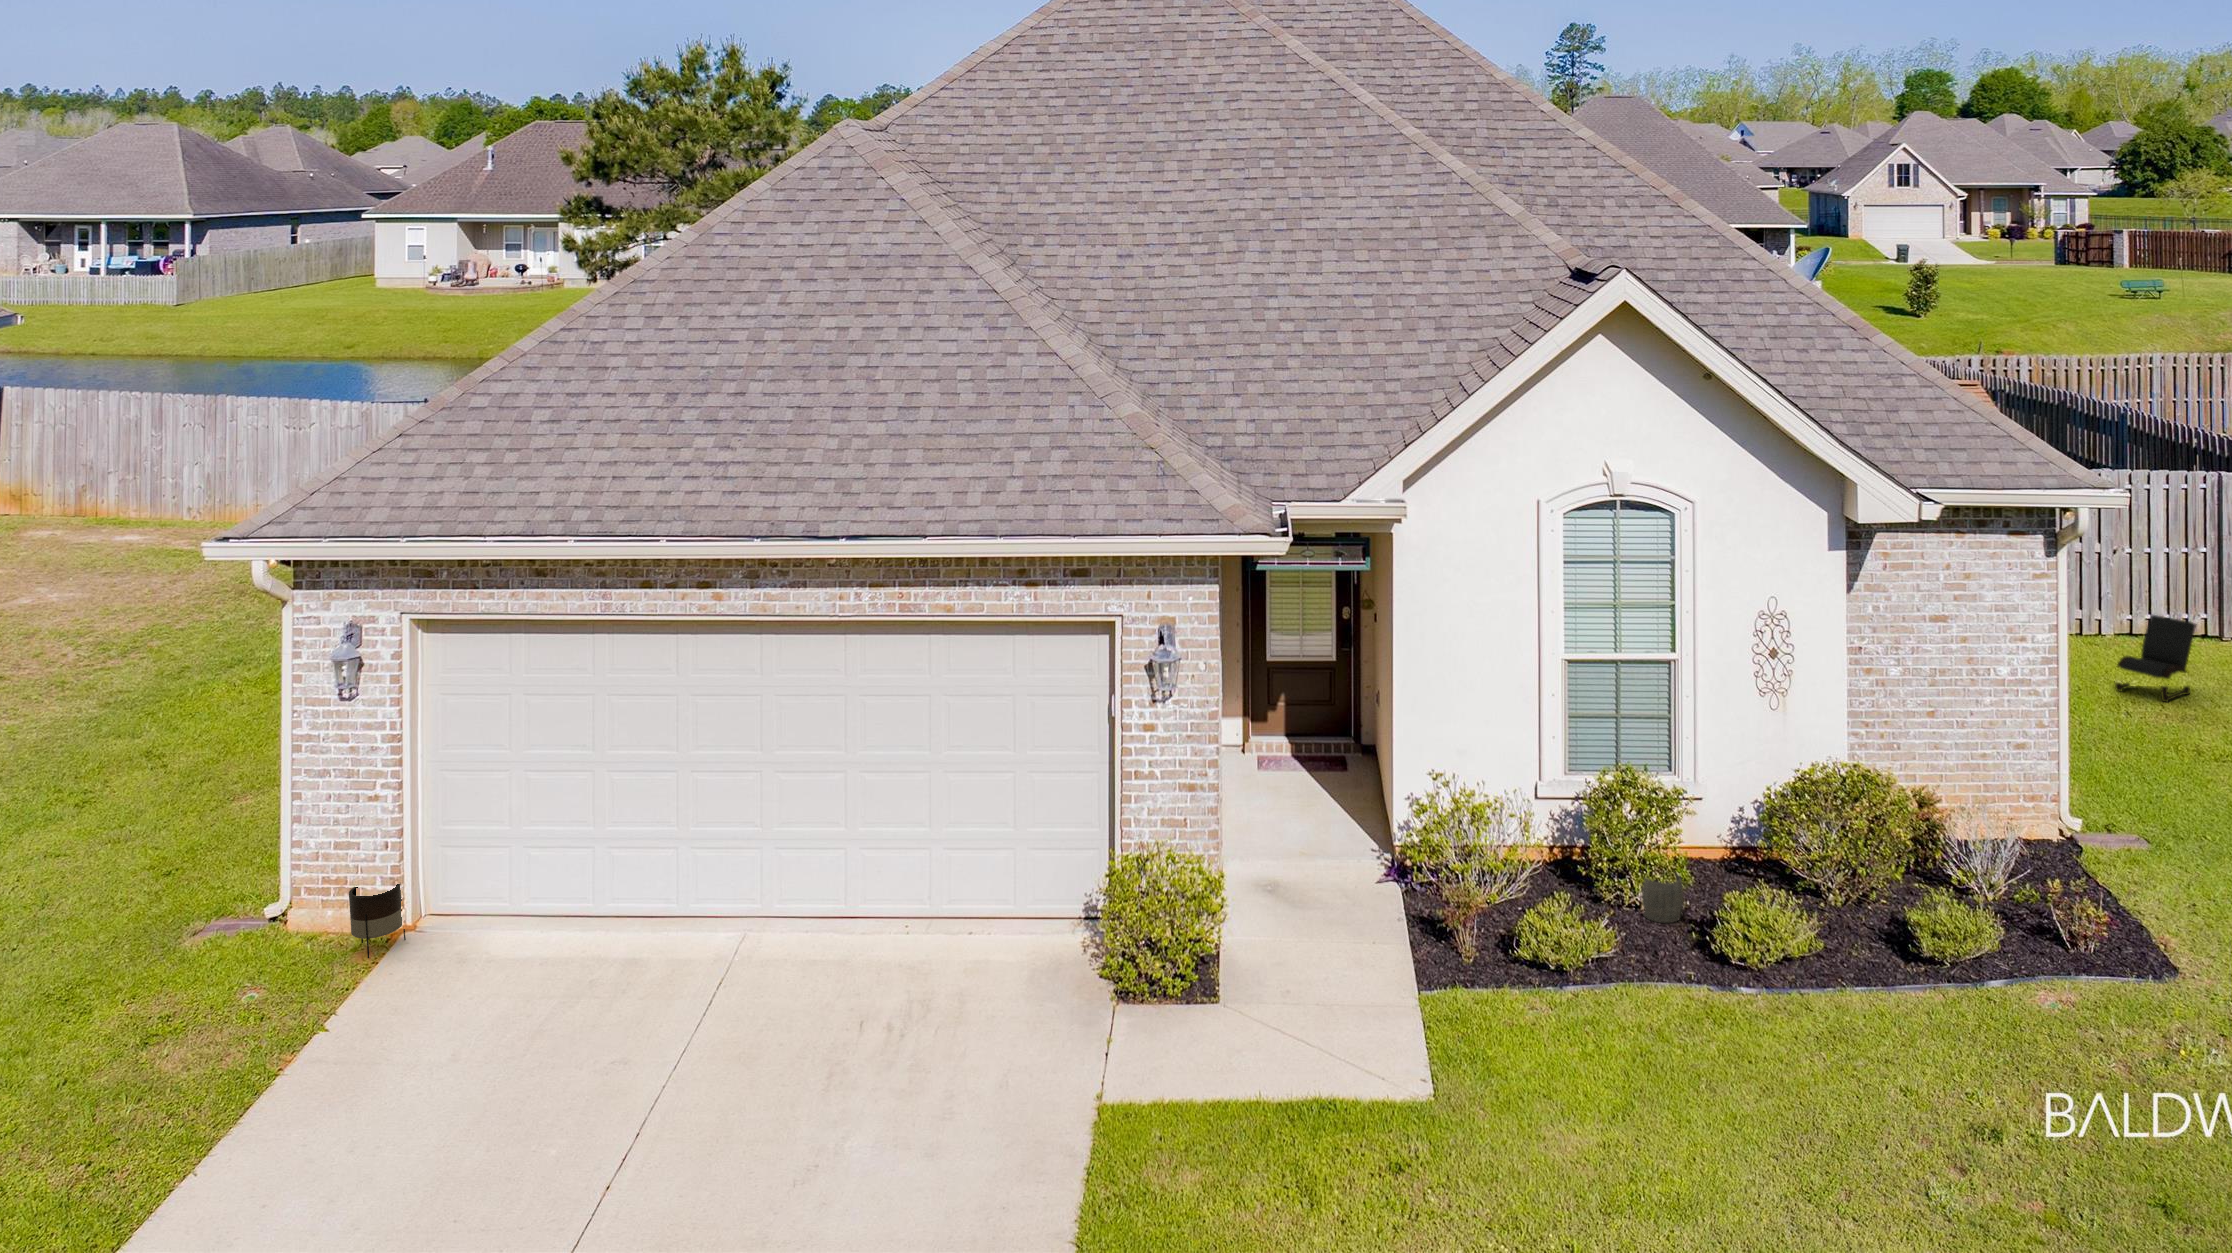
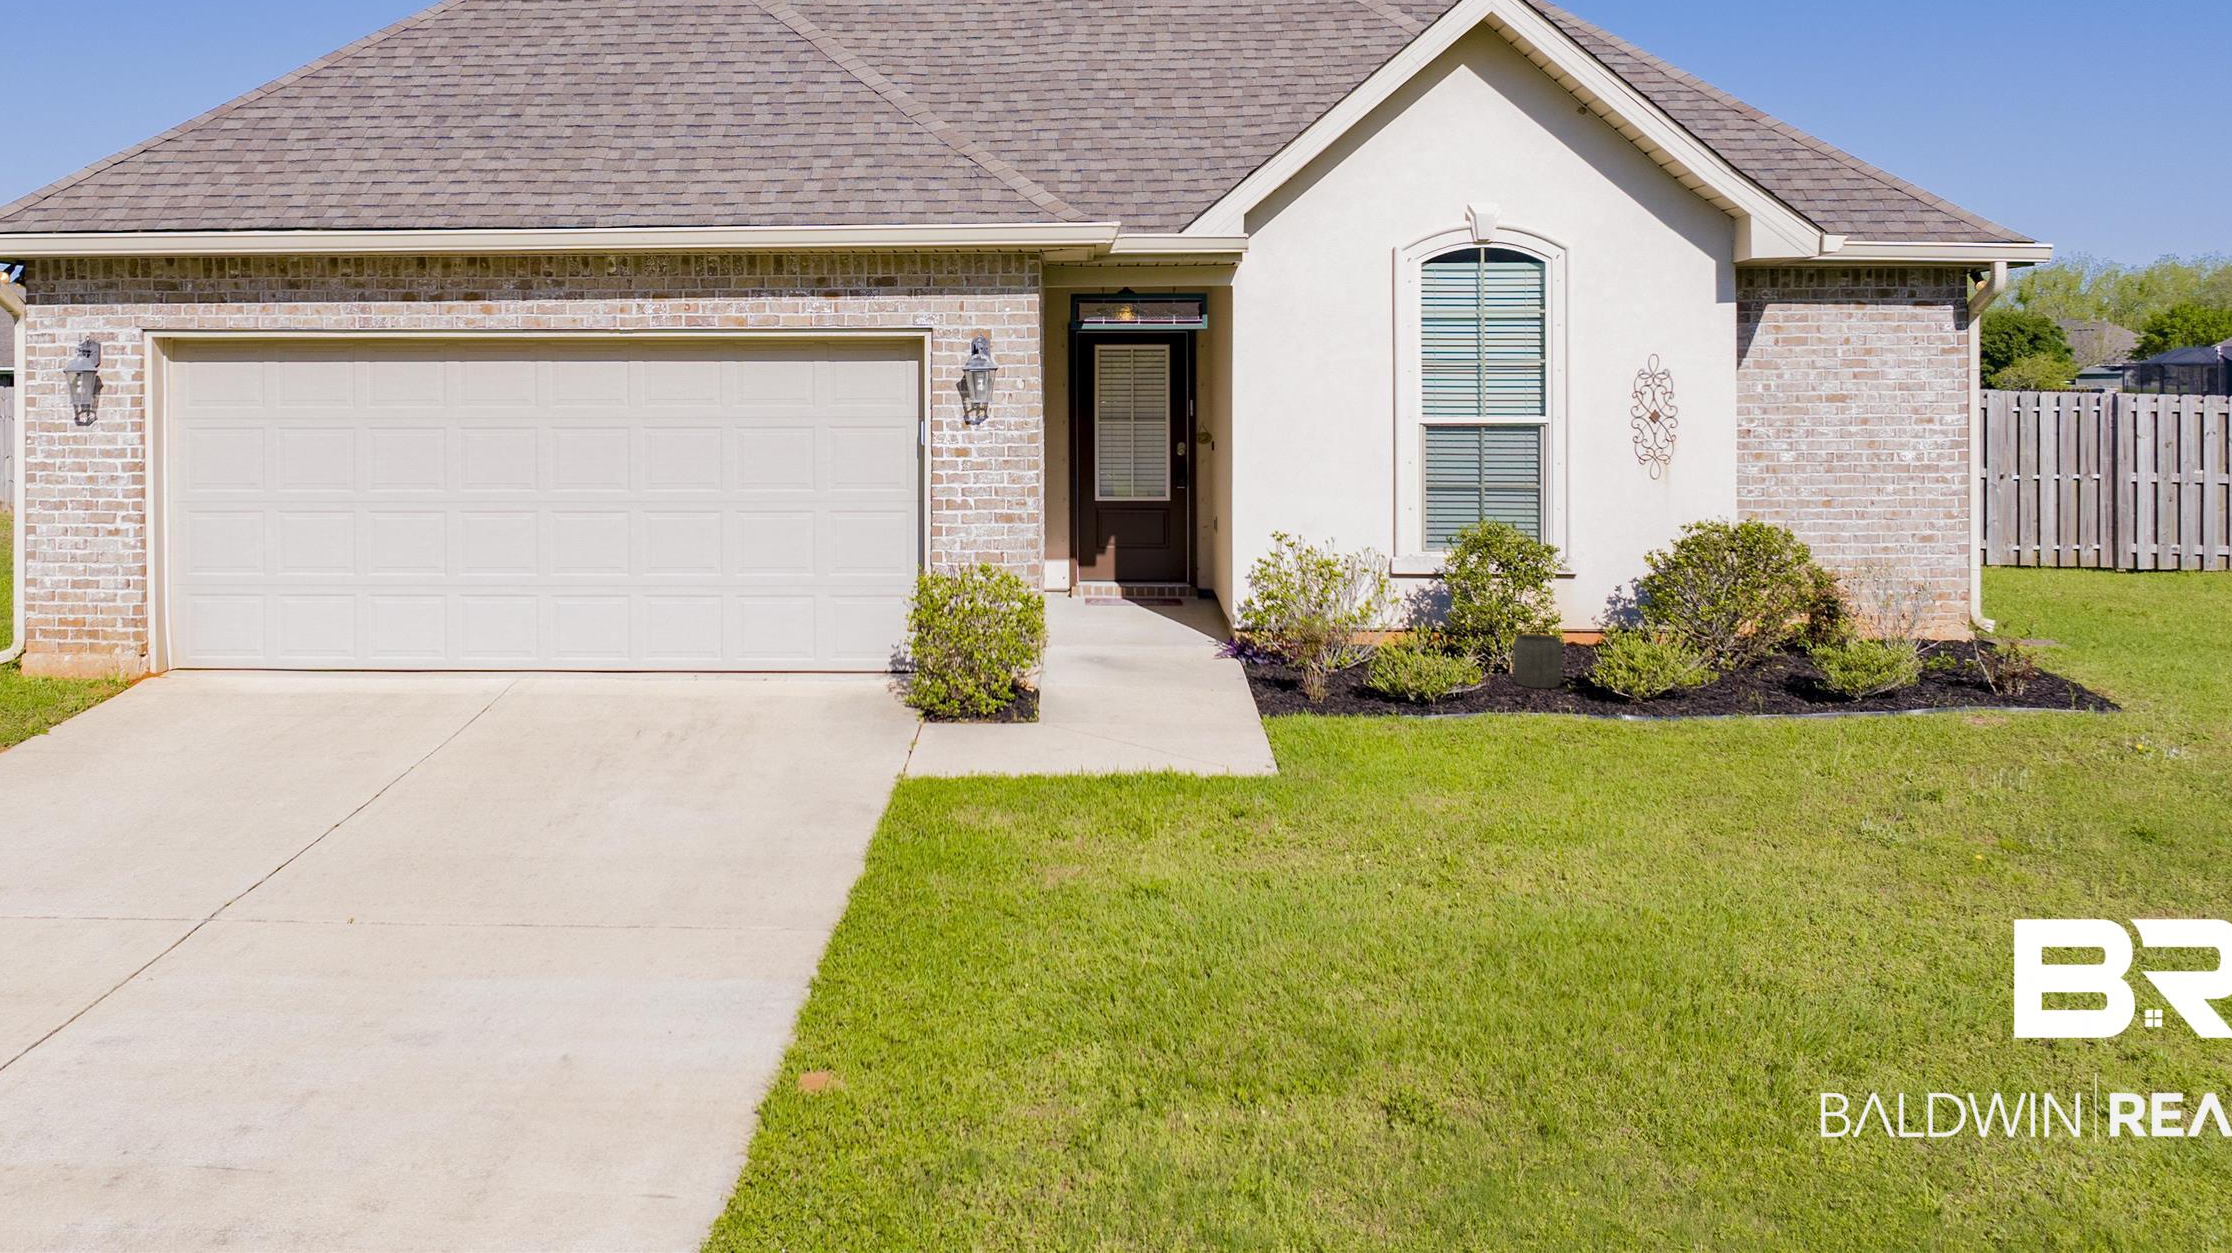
lounge chair: present [2114,615,2196,702] -> none [2014,481,2103,567]
planter: present [349,884,406,958] -> none [79,622,140,700]

